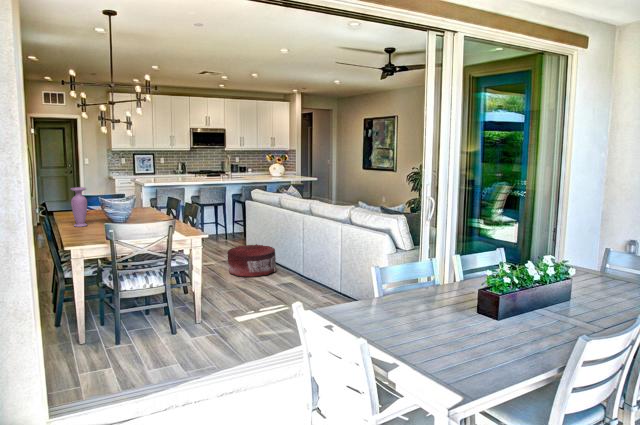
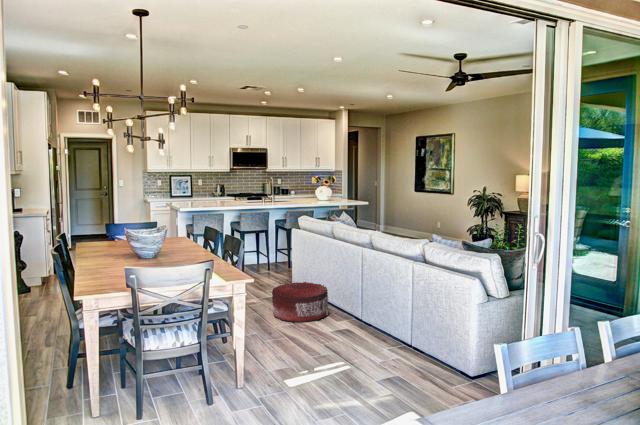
vase: present [71,187,87,227] -> none [93,218,111,265]

